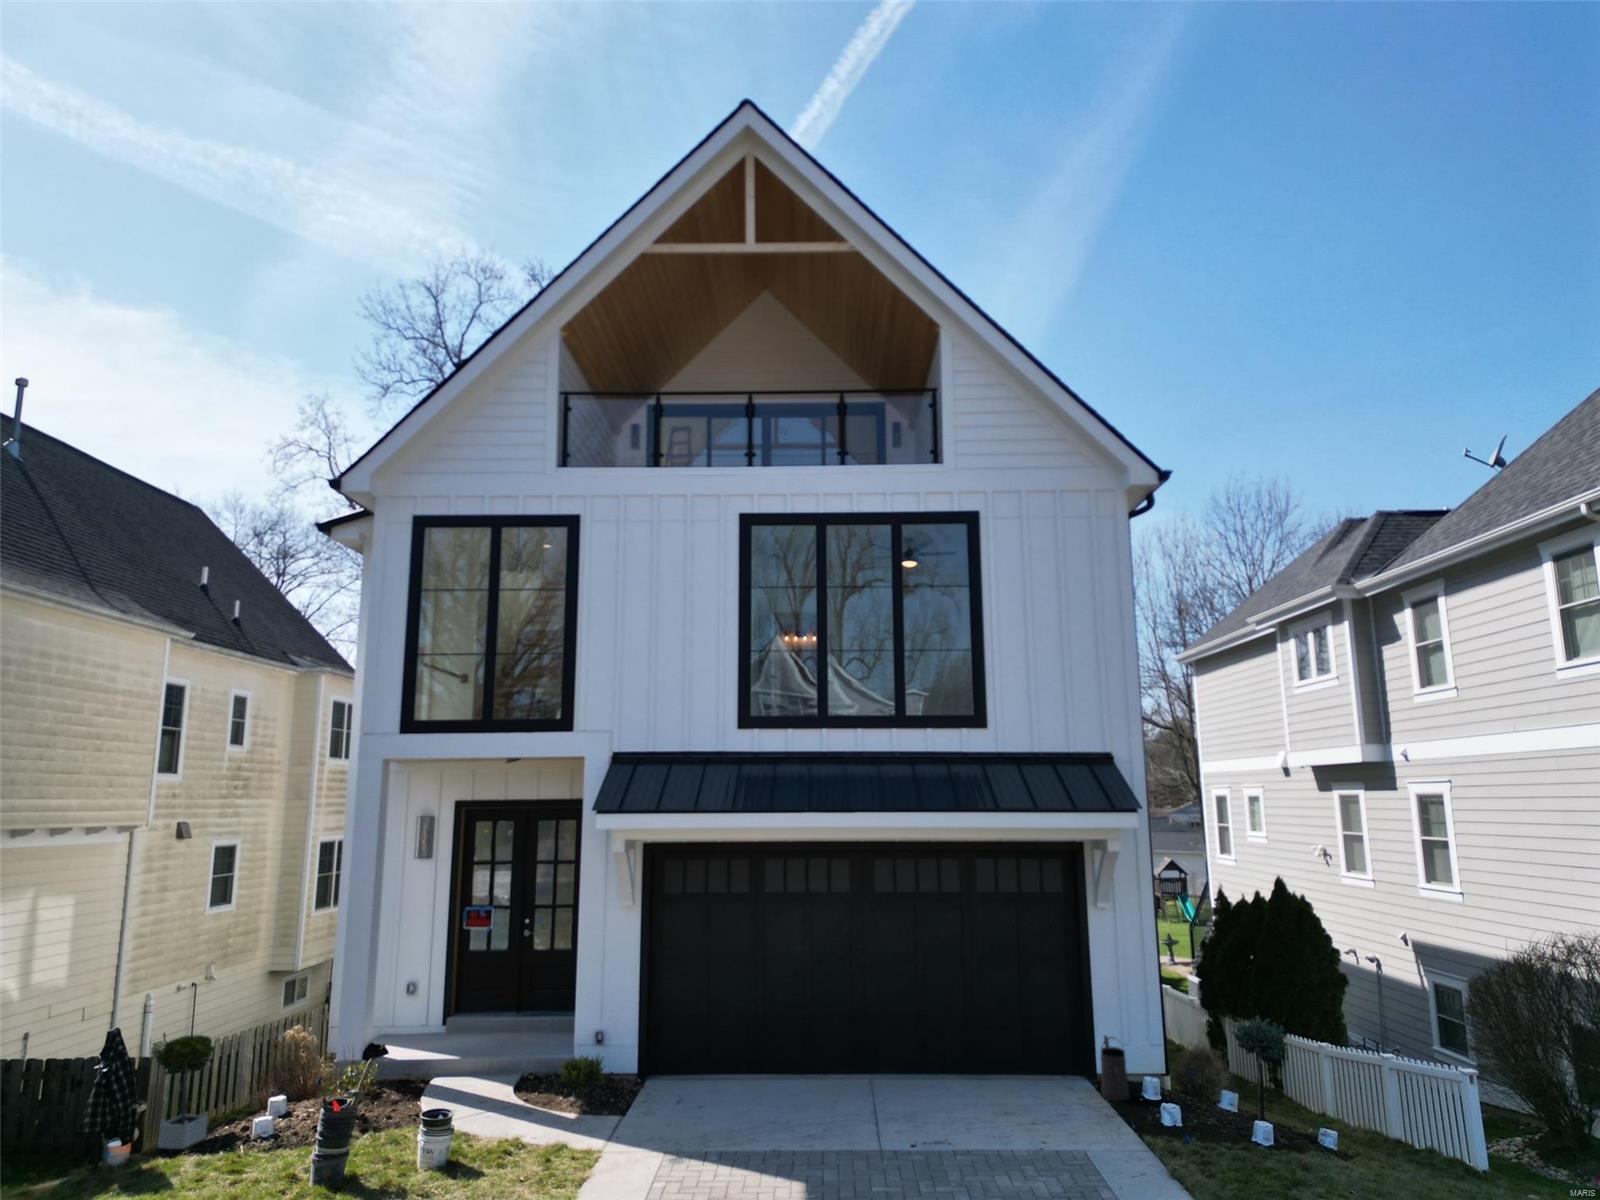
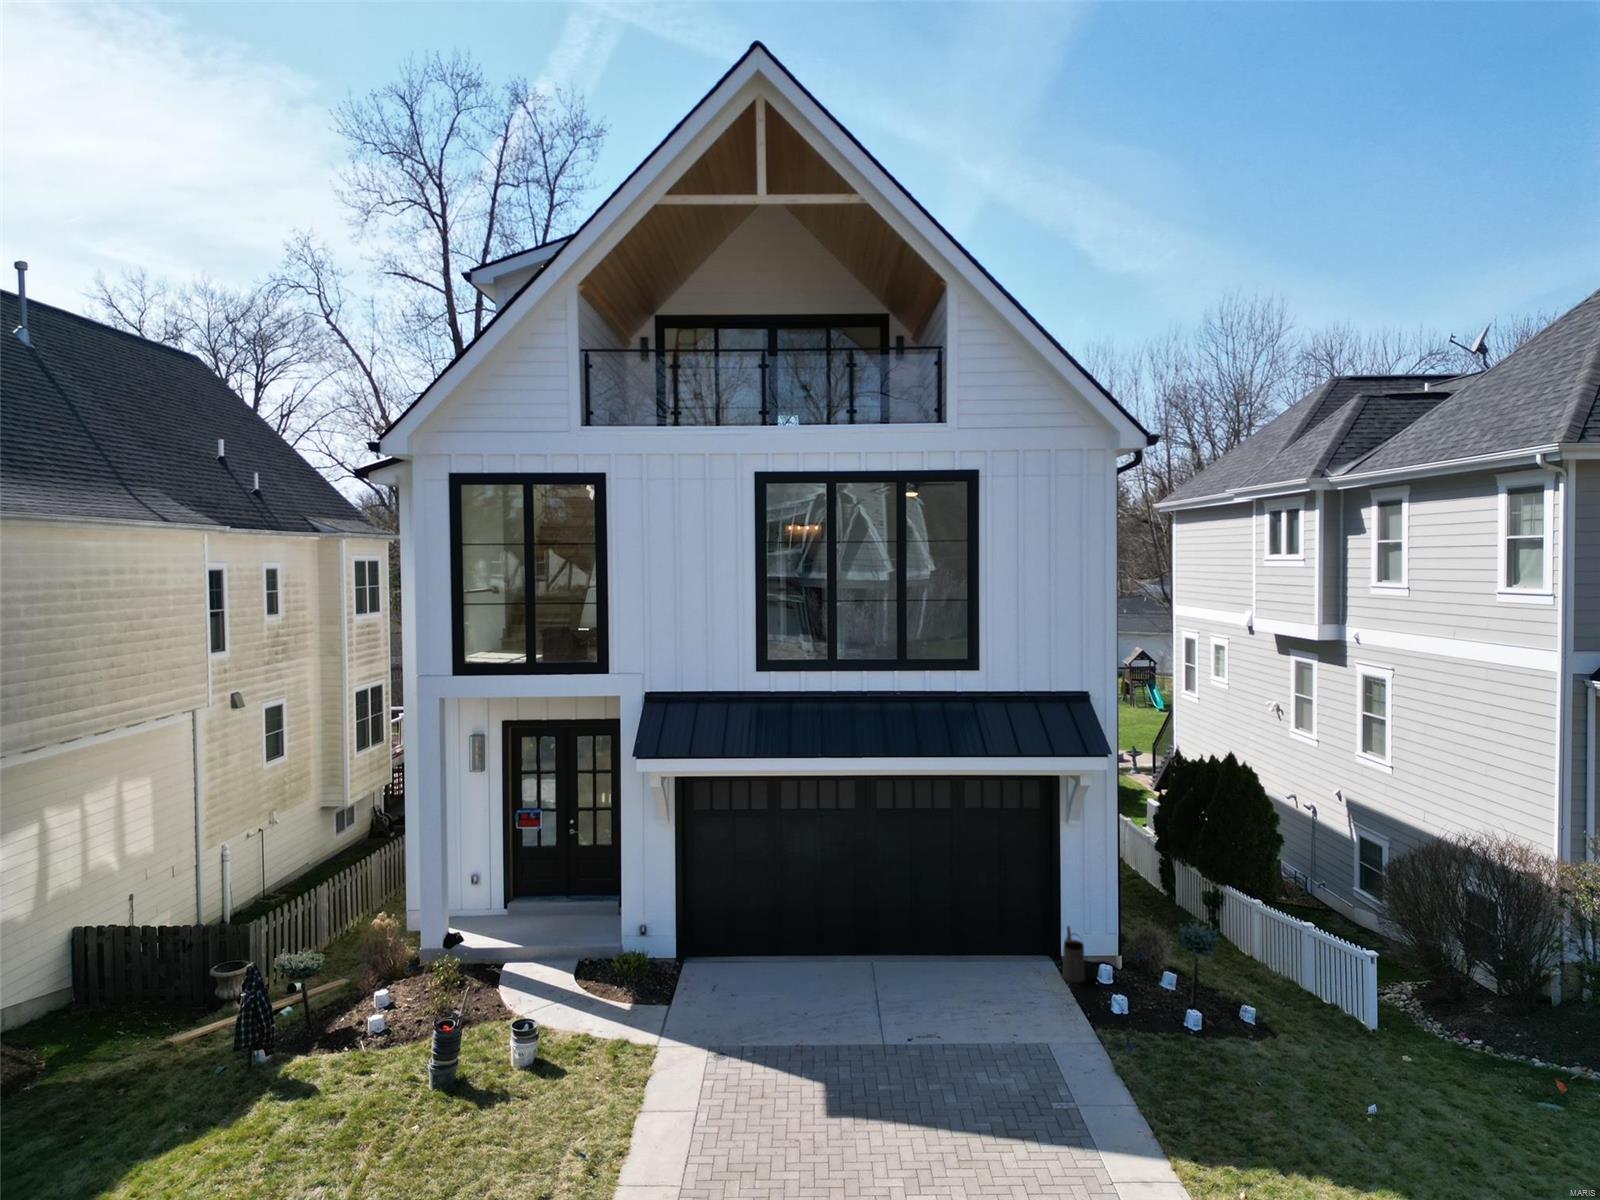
potted tree: present [158,1035,214,1149] -> none [283,954,329,1042]

